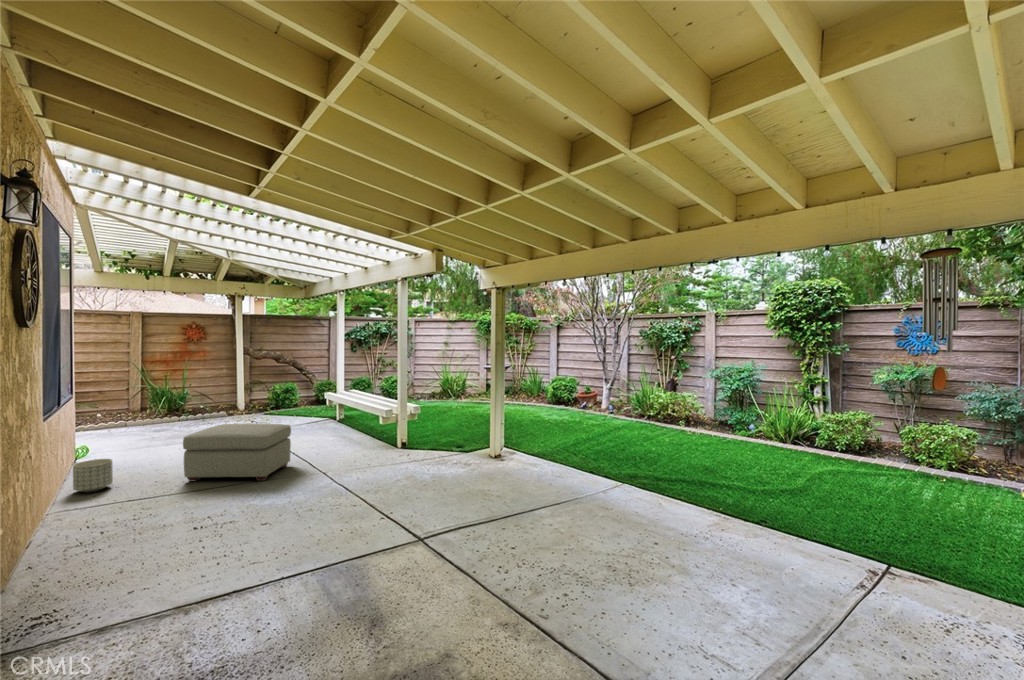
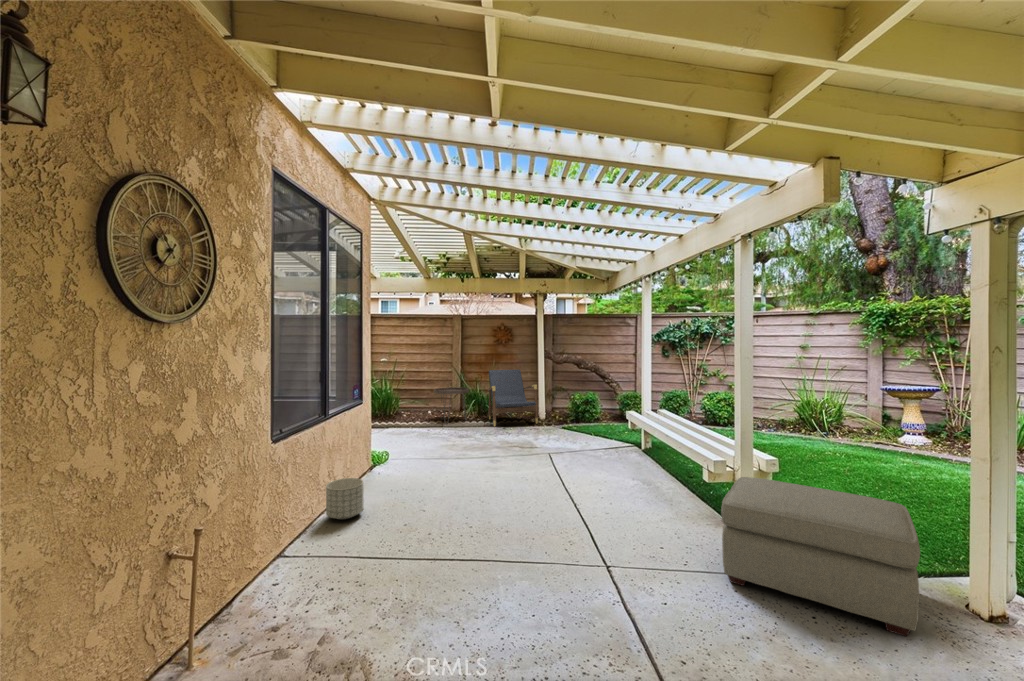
lounge chair: none [179,366,238,421] -> present [488,370,538,427]
side table: none [109,387,155,425] -> present [434,387,469,420]
ottoman: present [183,424,291,481] -> present [721,477,920,636]

